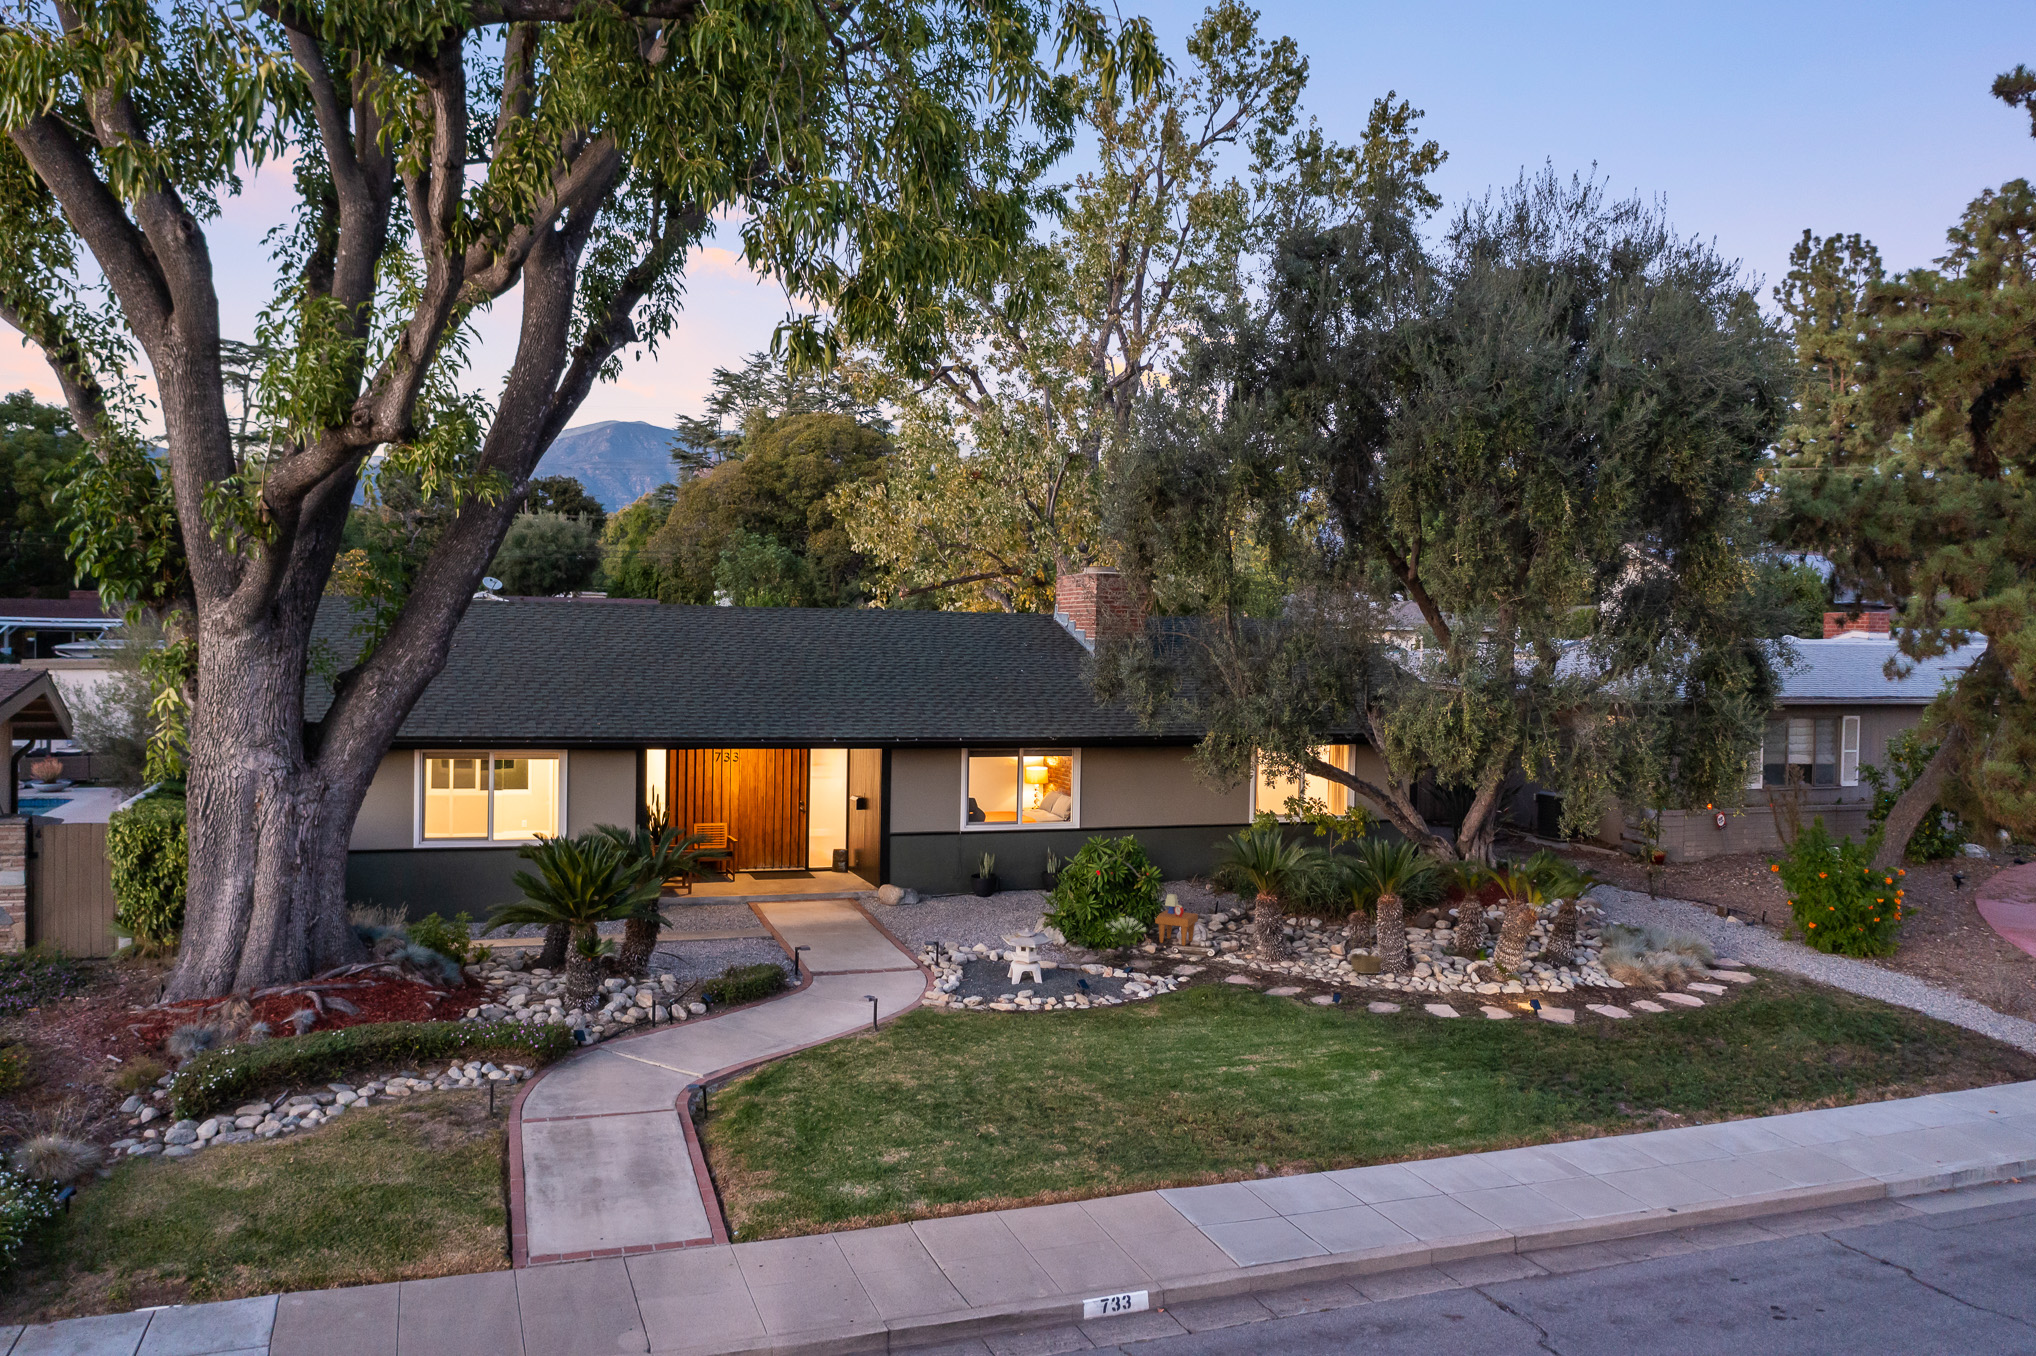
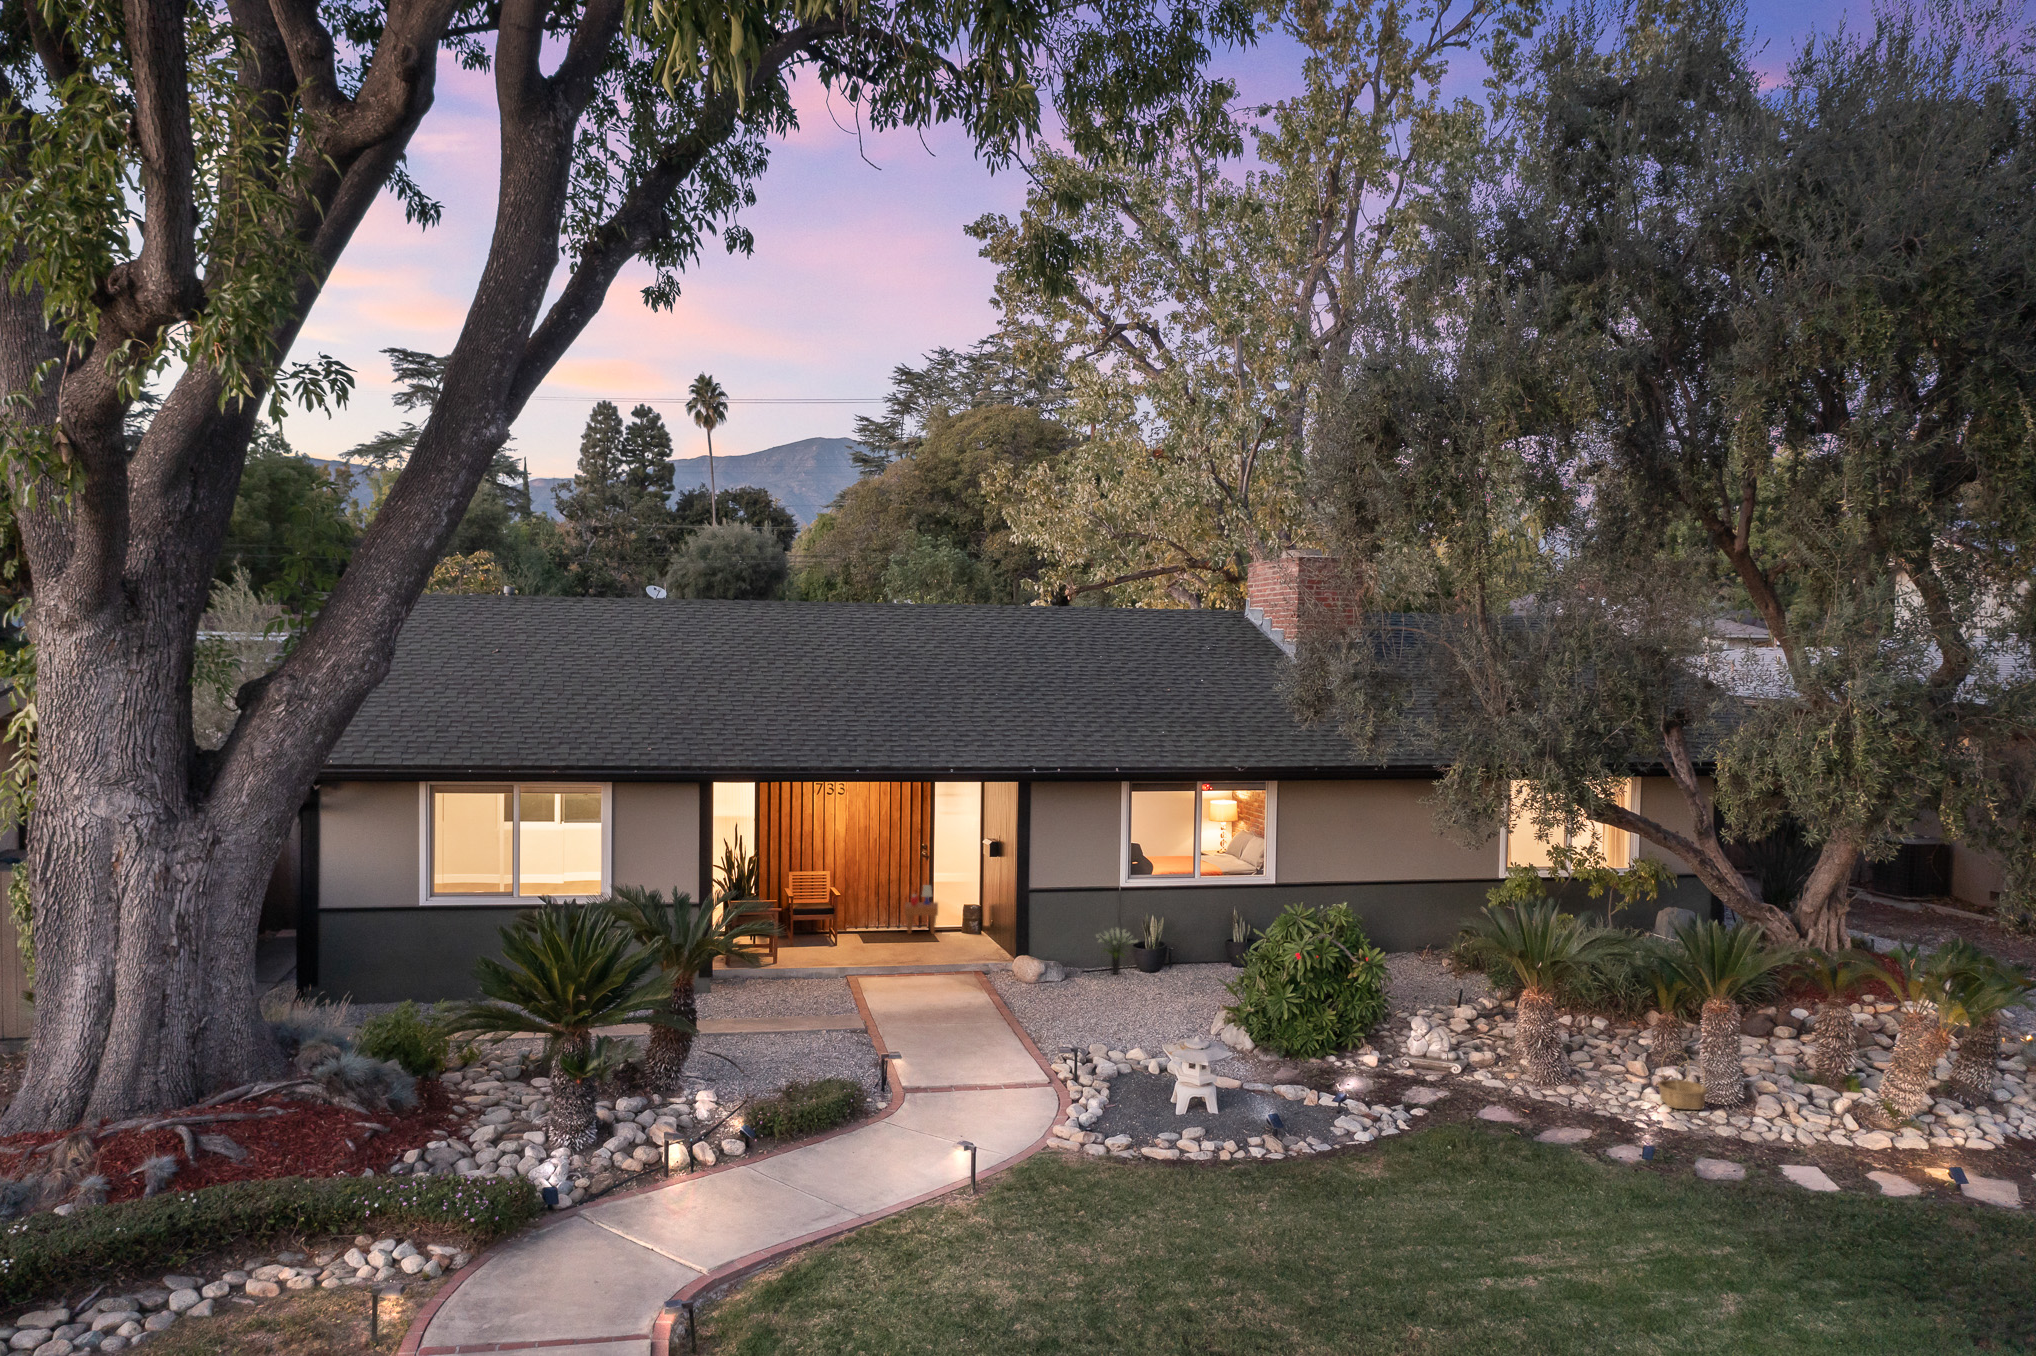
side table: present [1155,894,1198,946] -> present [905,885,938,934]
potted plant: present [1106,916,1145,961] -> present [1096,928,1137,974]

